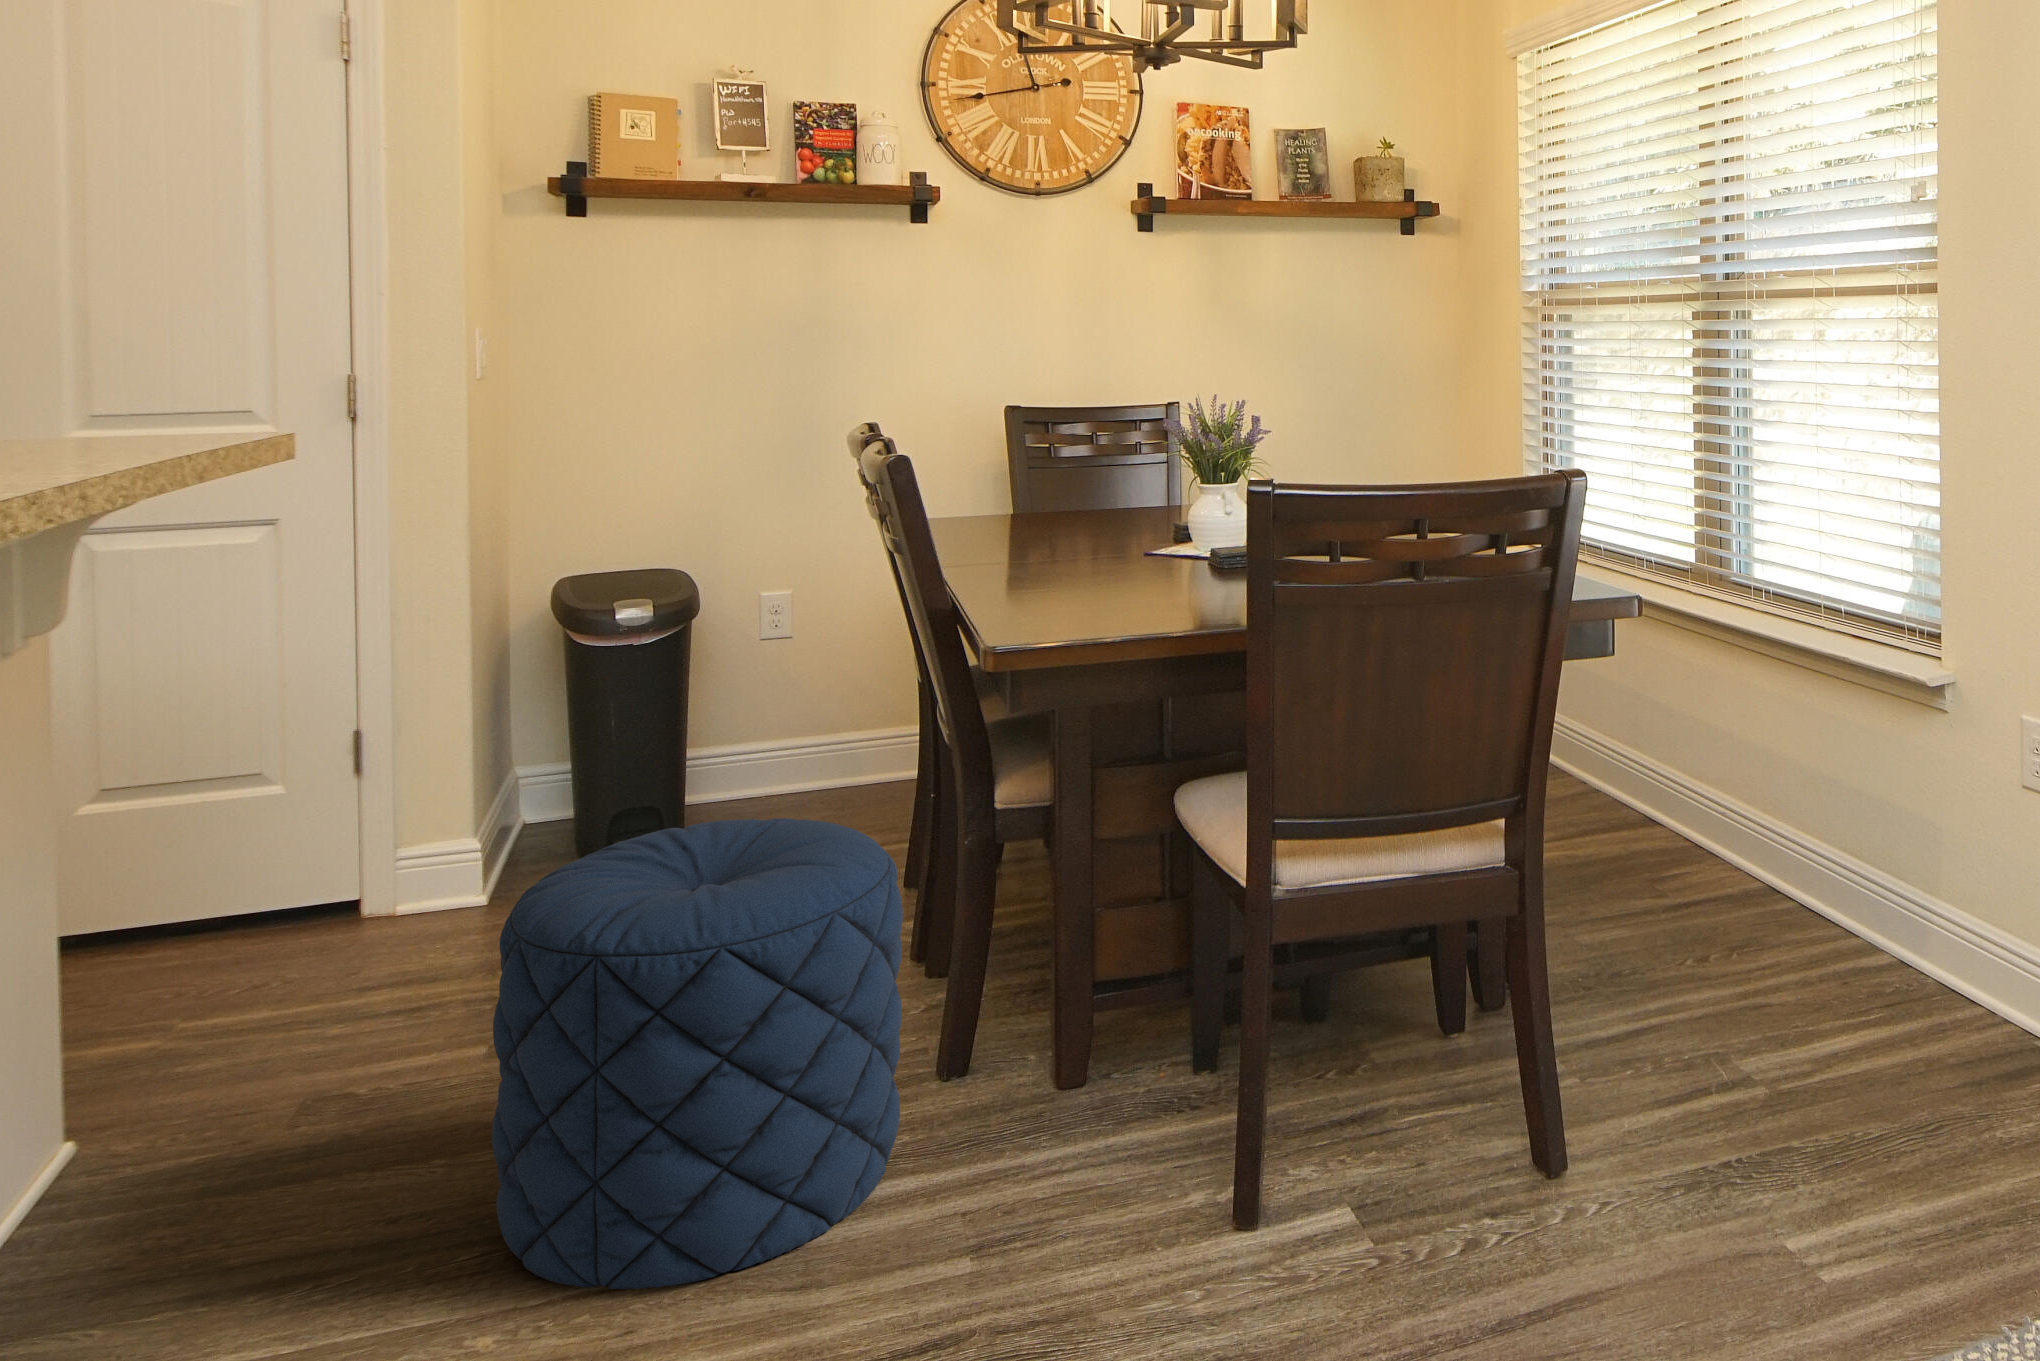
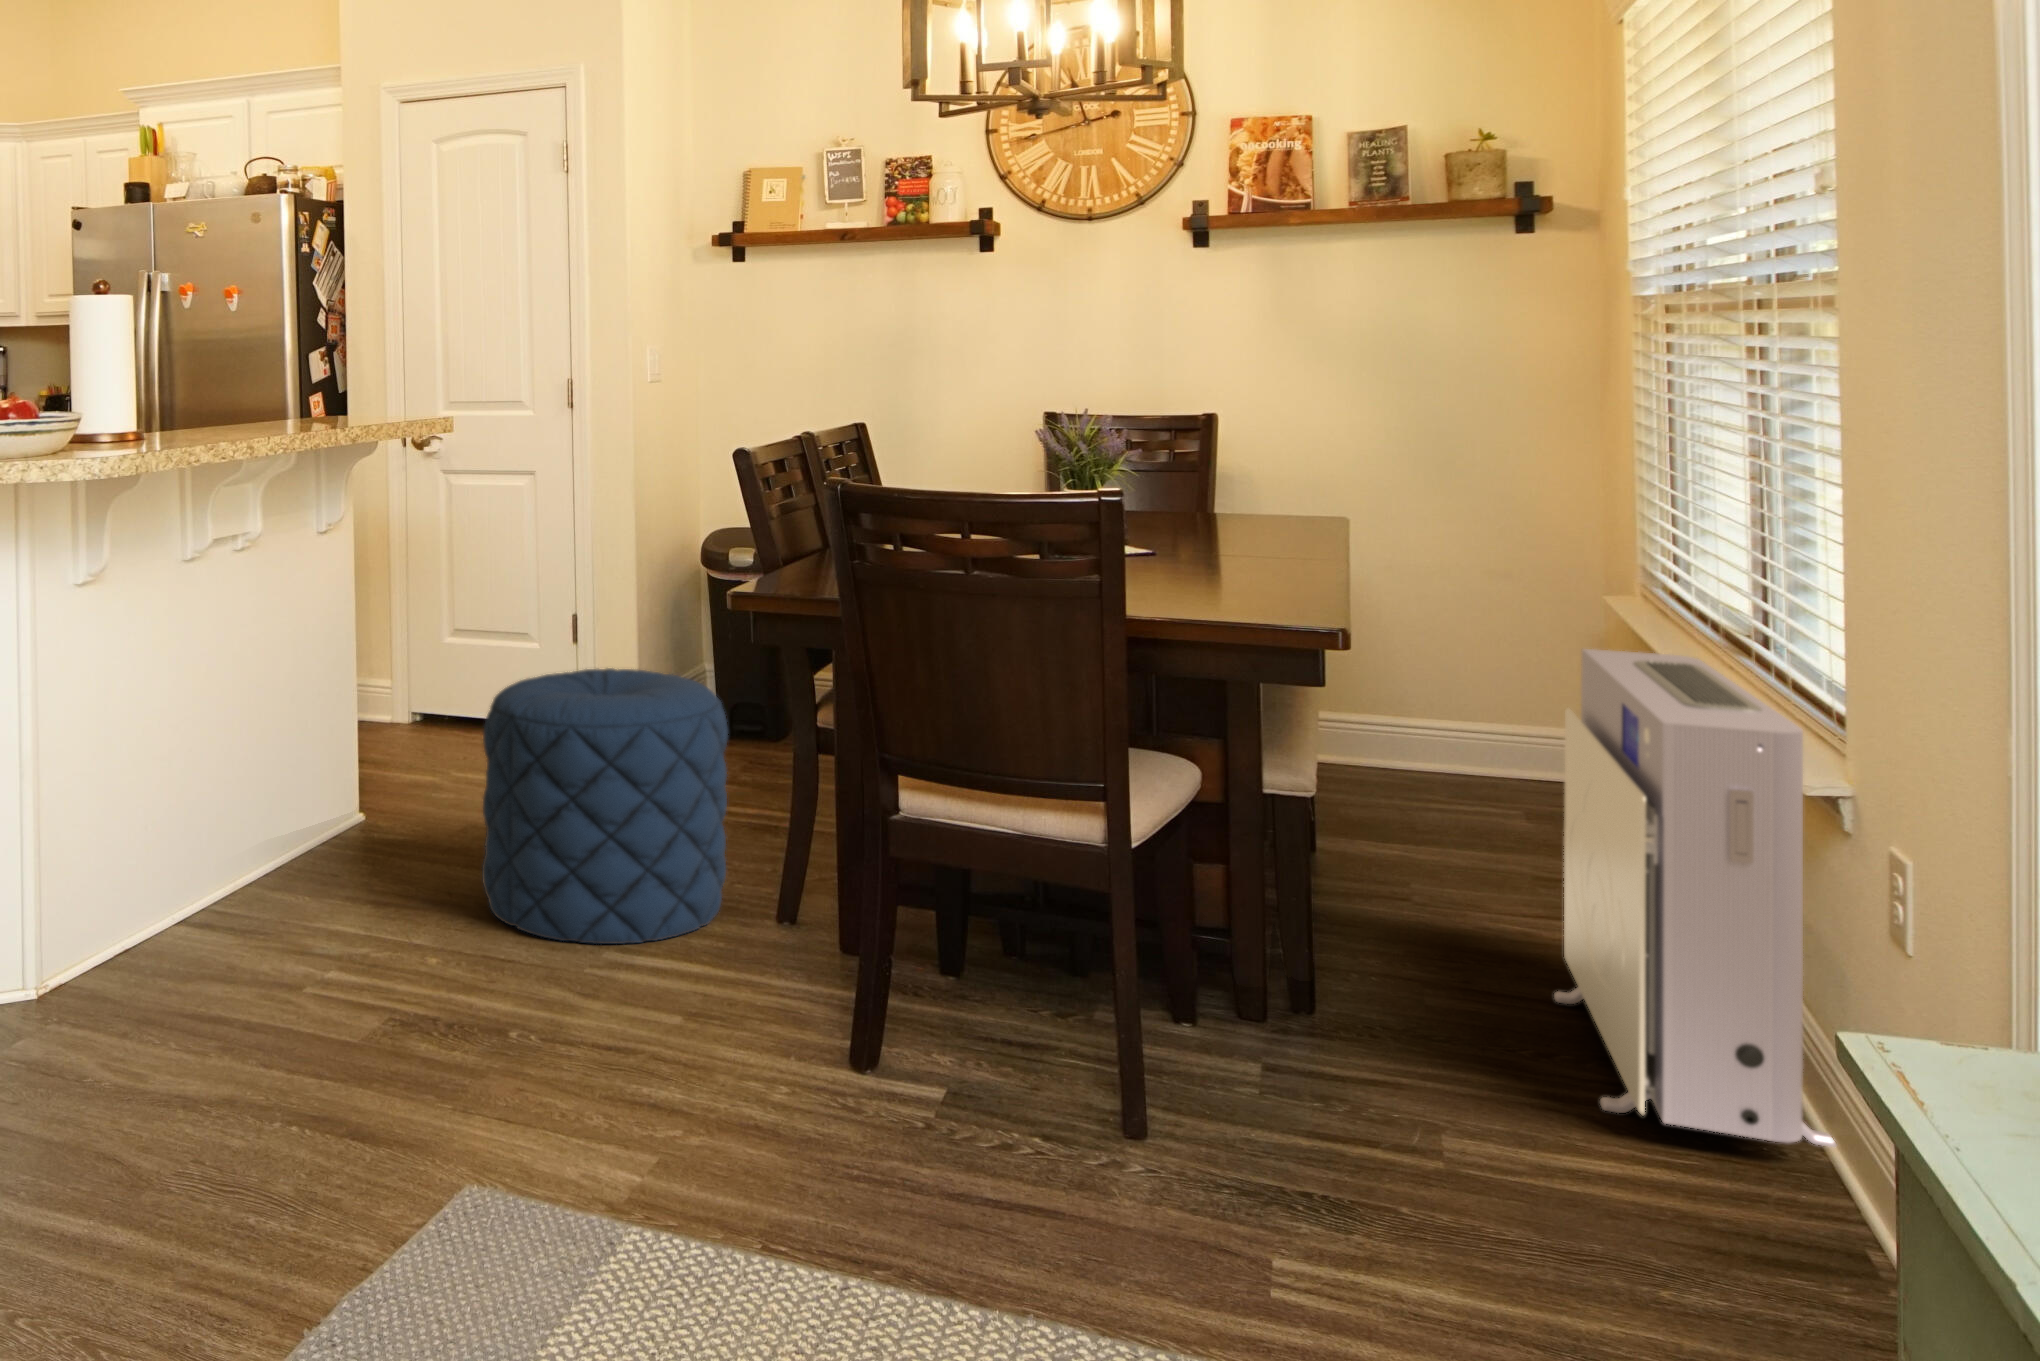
air purifier: none [1675,618,1989,1041] -> present [1554,649,1836,1147]

